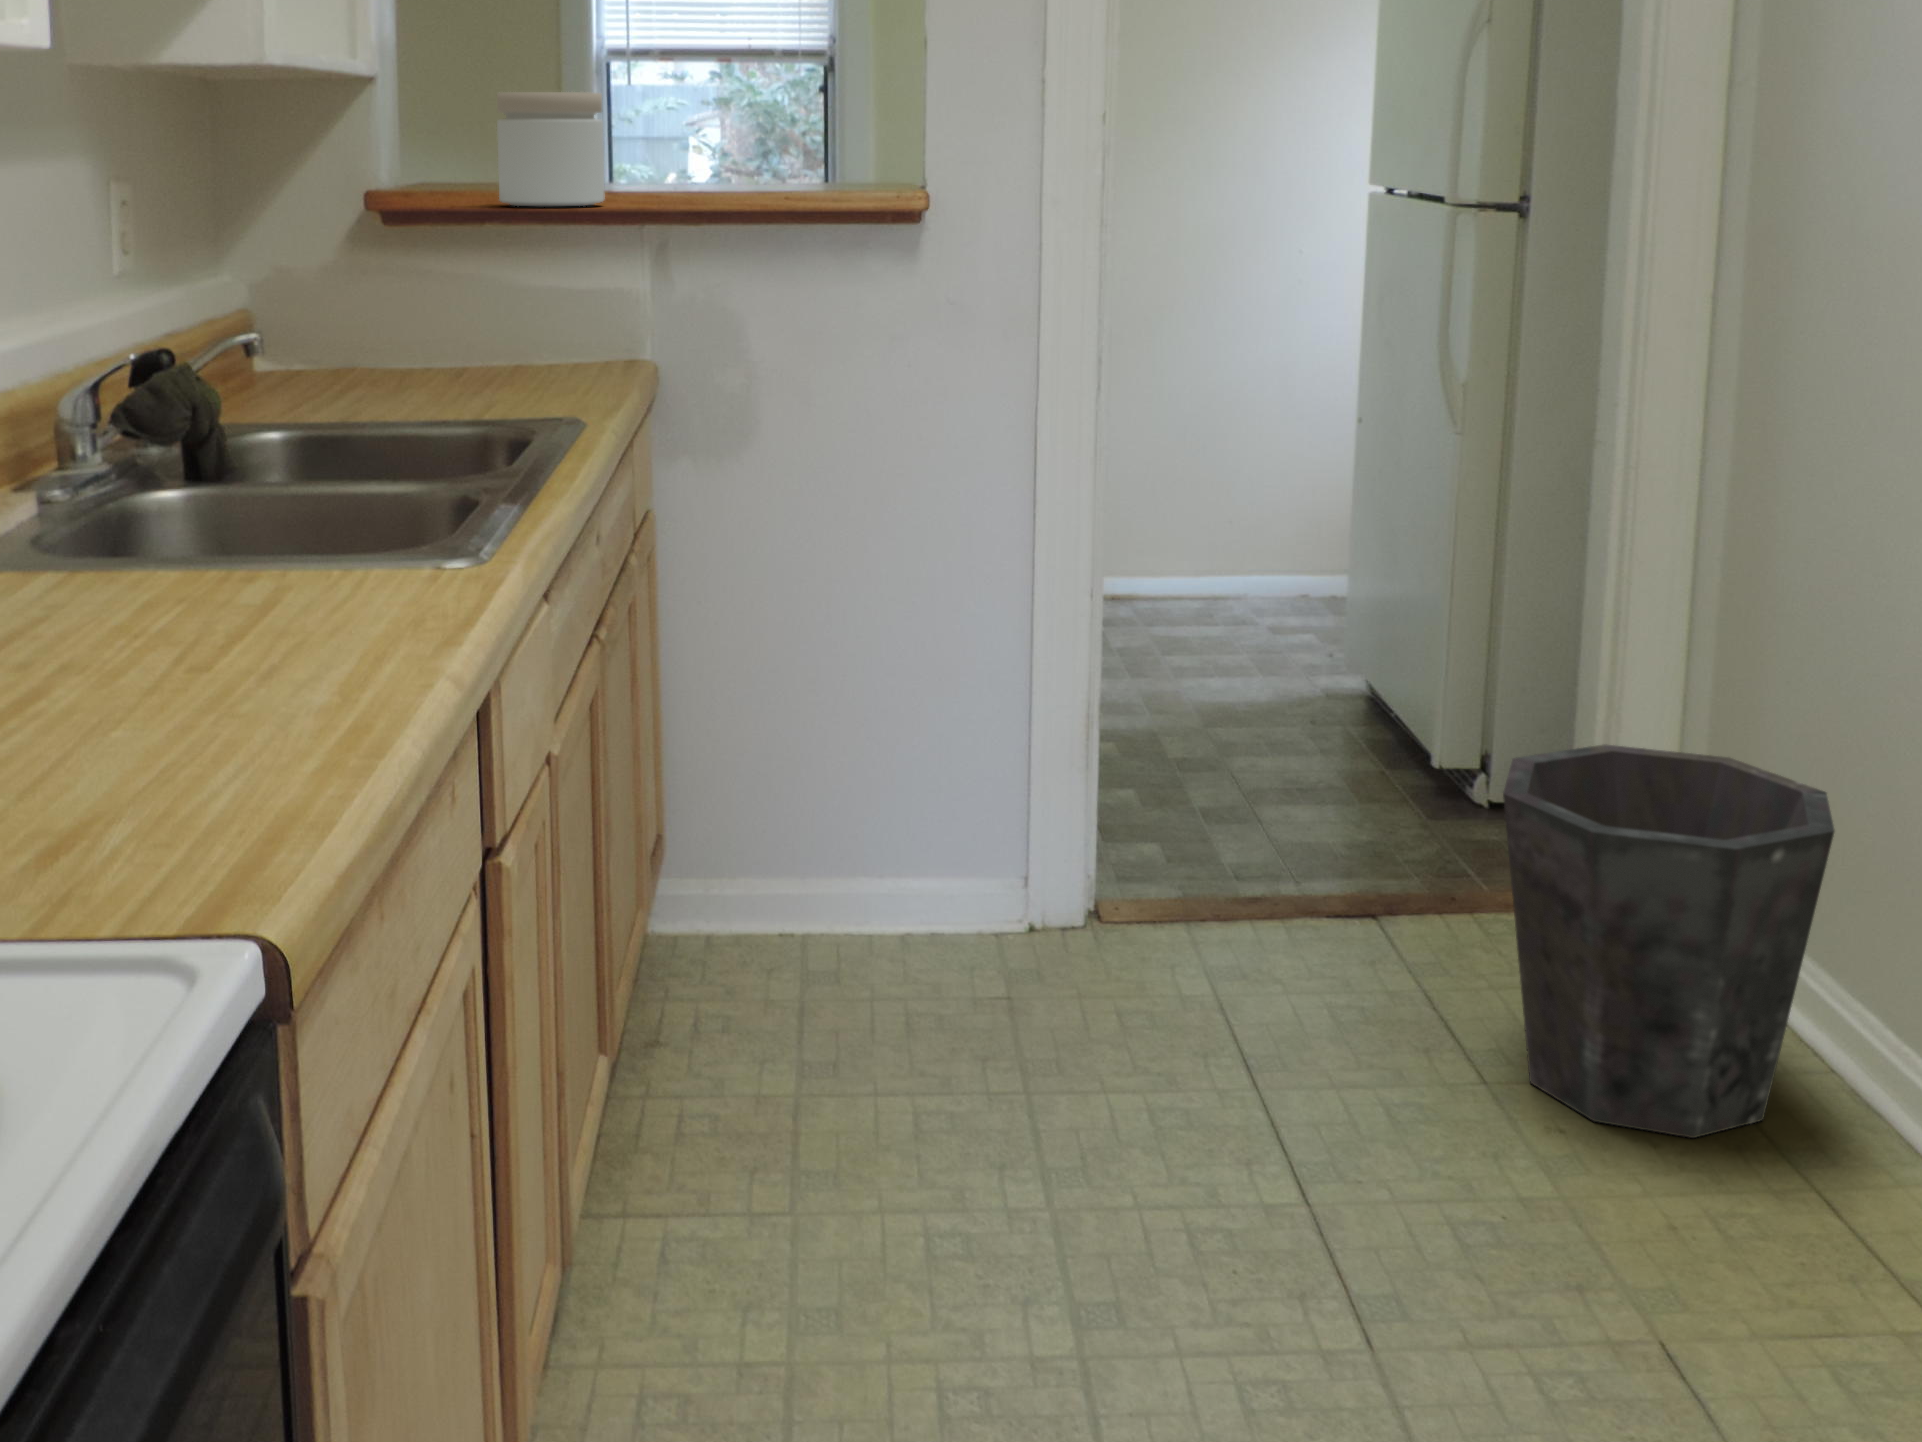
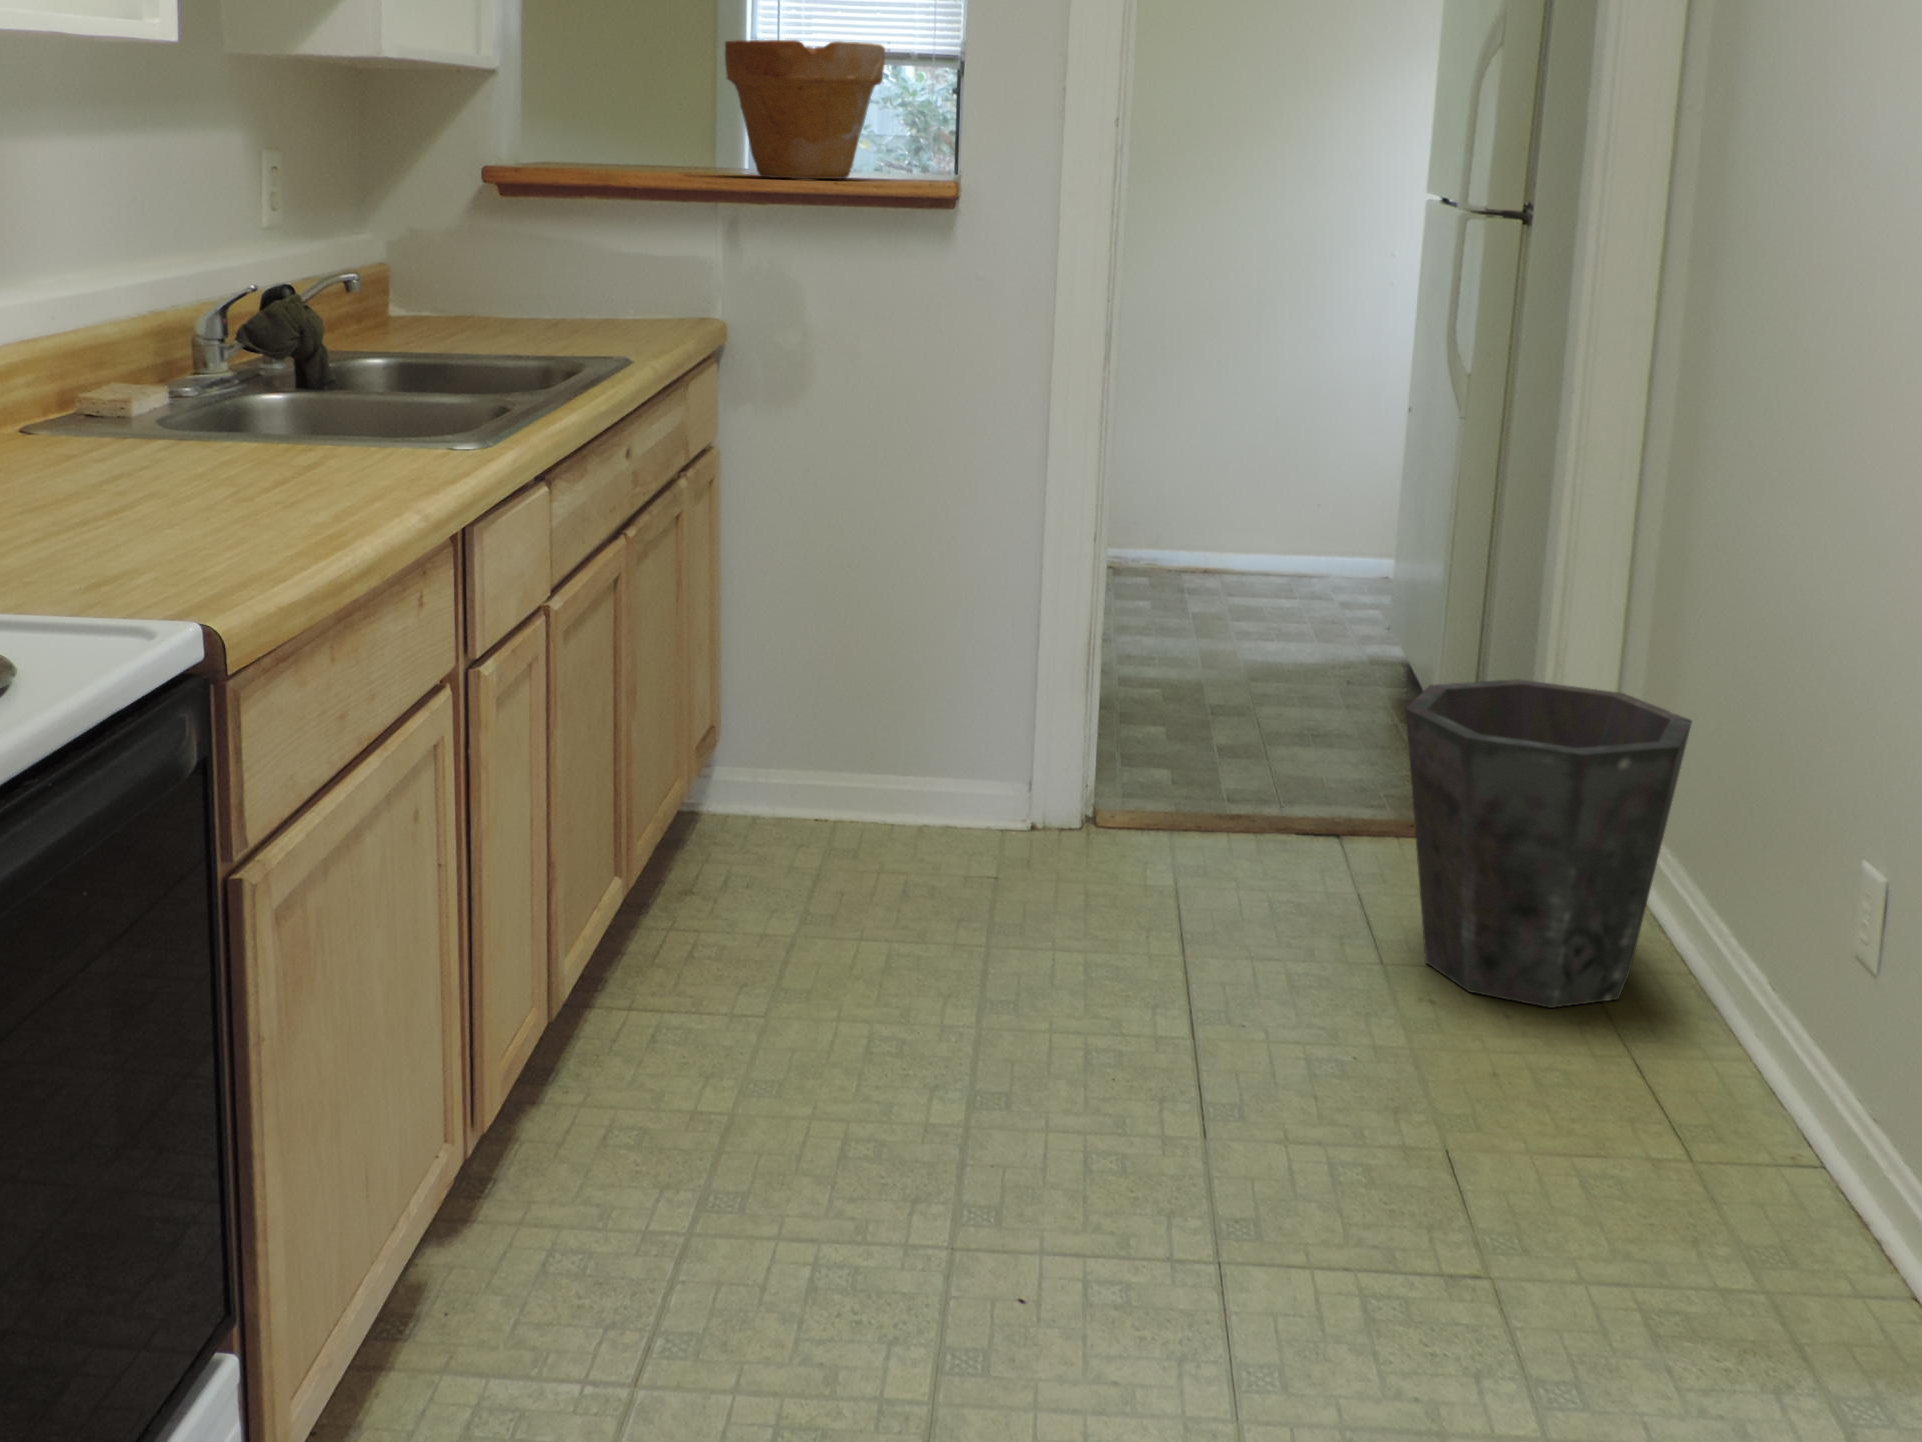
flower pot: none [632,35,813,191] -> present [725,40,885,179]
jar: present [497,92,604,206] -> none [584,84,674,183]

